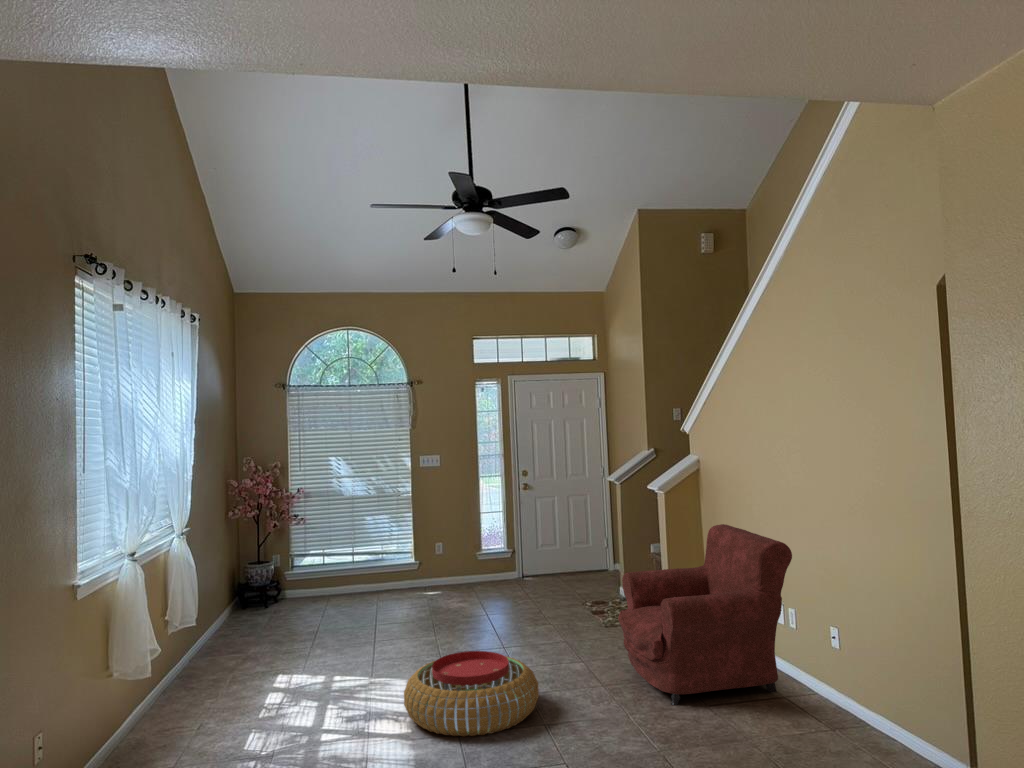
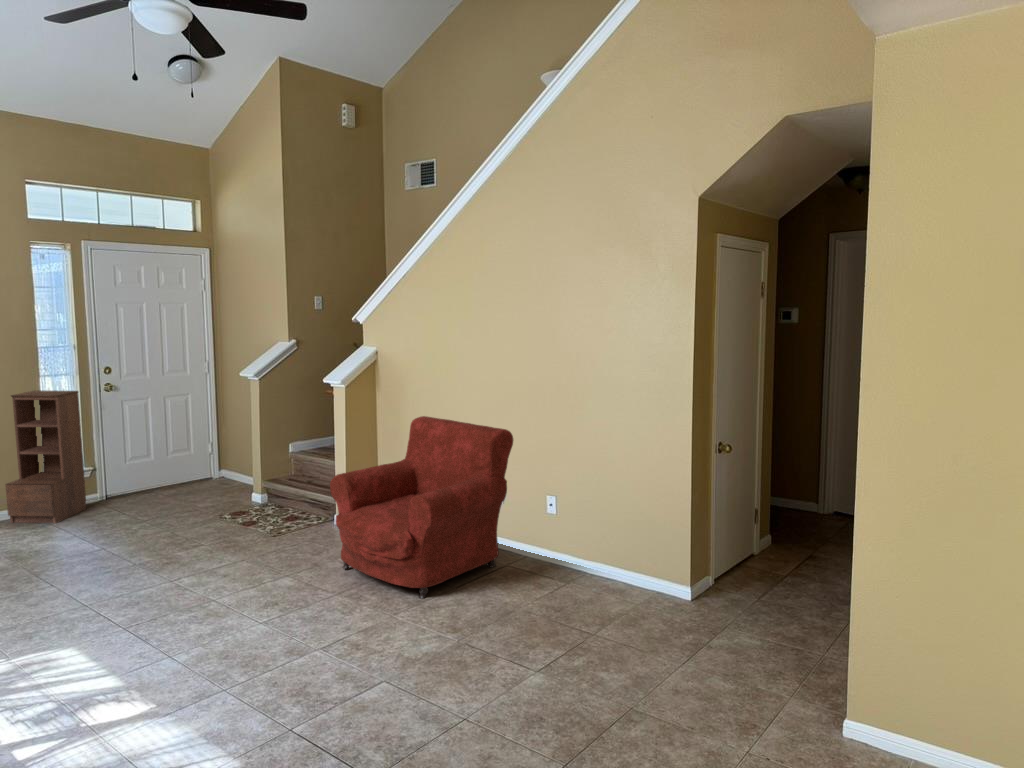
bookshelf: none [447,488,502,593] -> present [5,391,86,523]
pouf: present [404,651,539,736] -> none [120,588,299,698]

